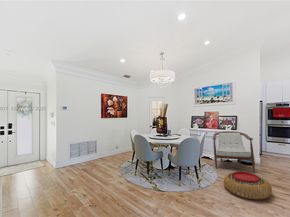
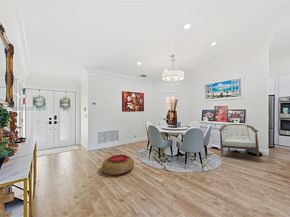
pouf: present [224,172,272,200] -> present [102,155,134,175]

